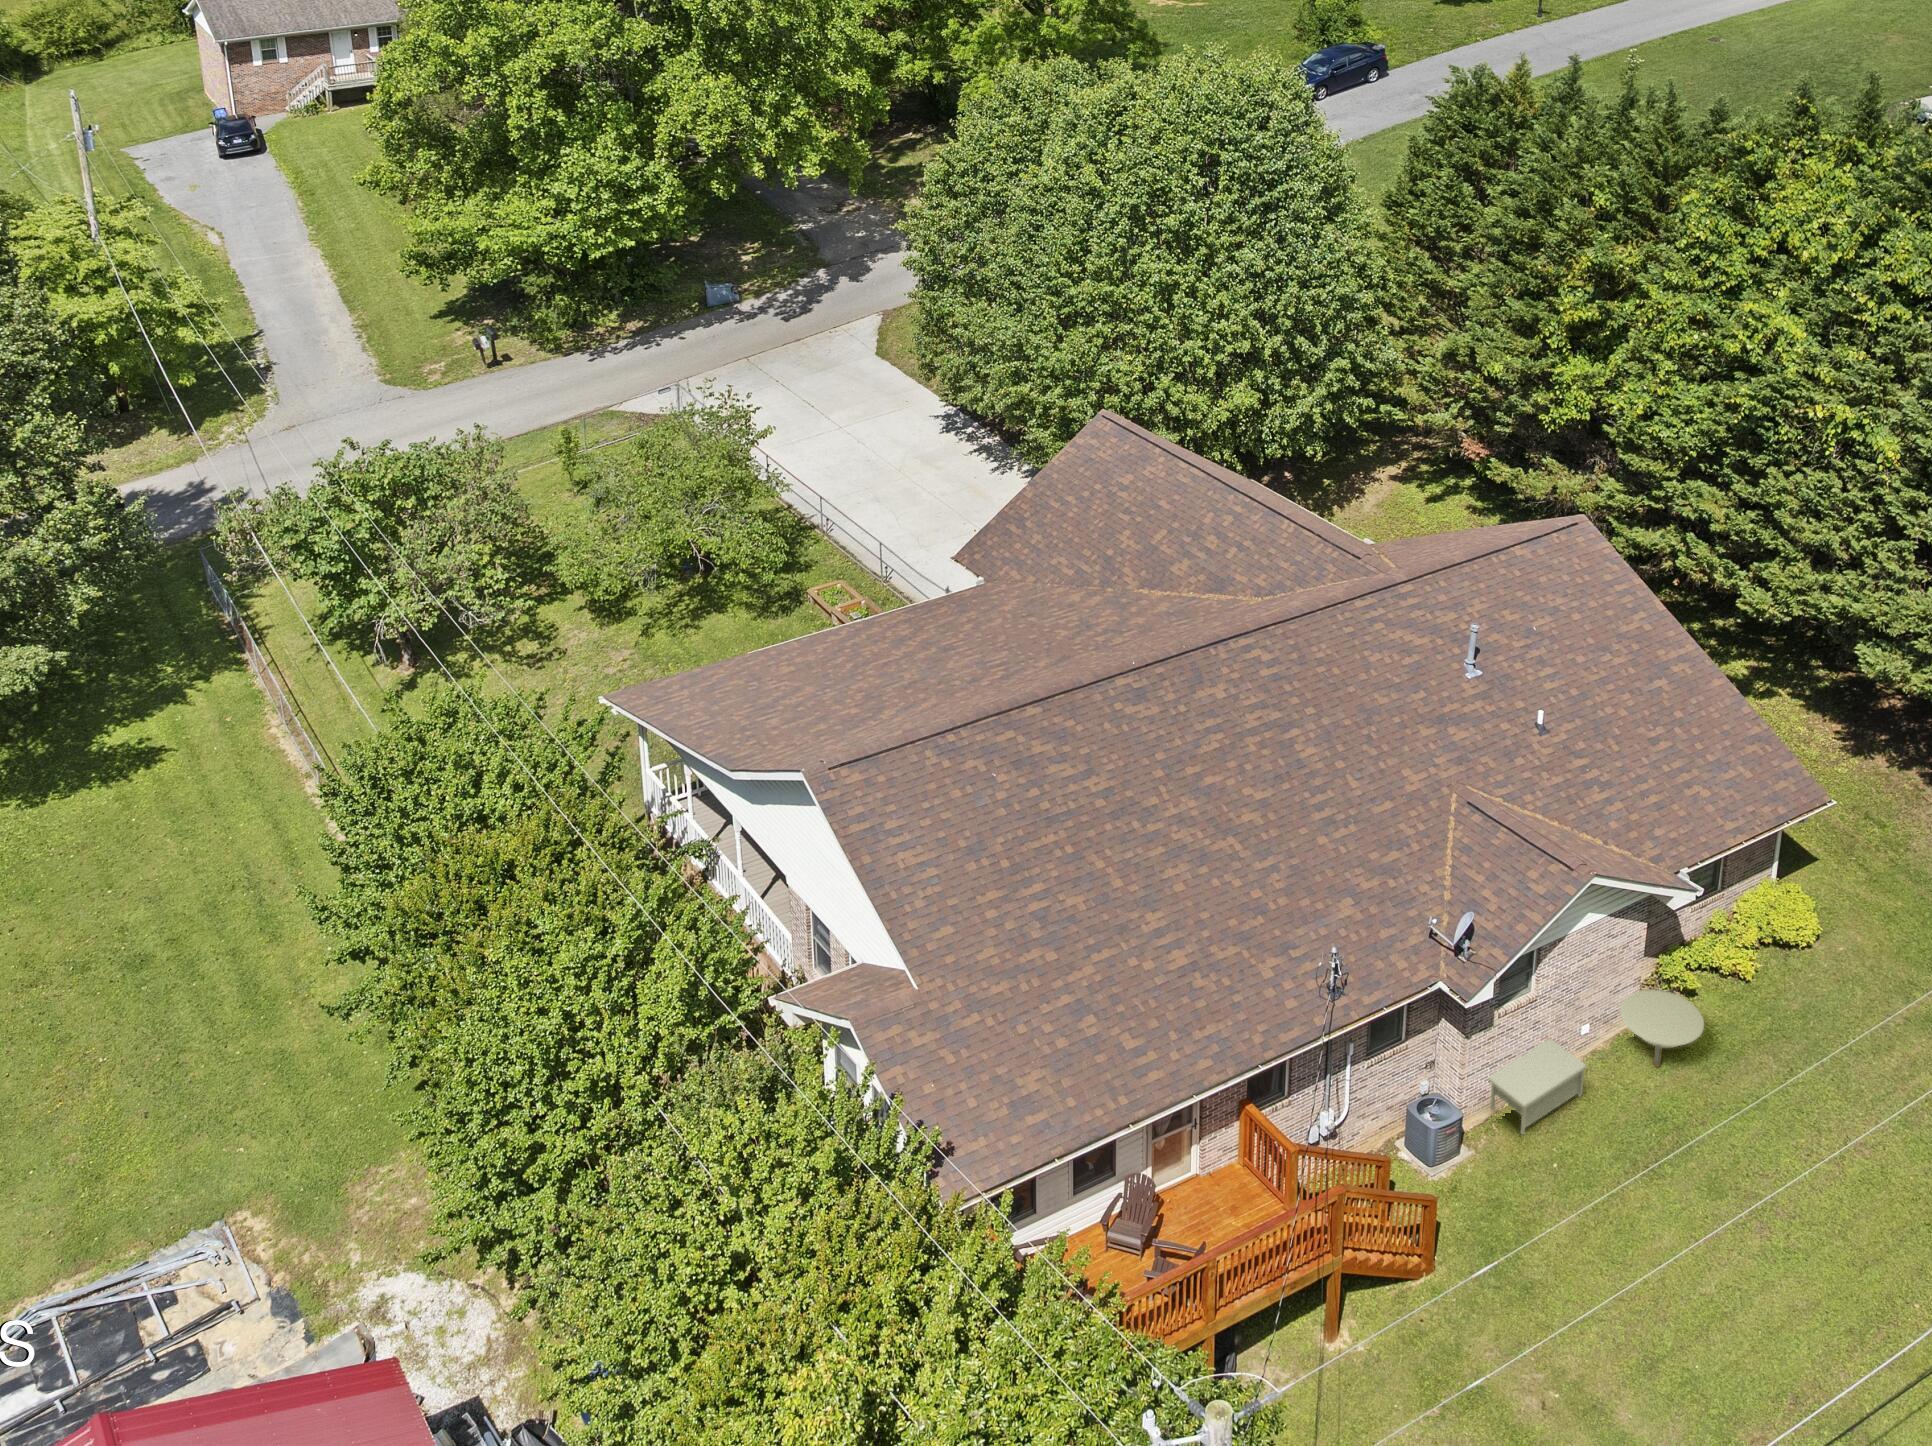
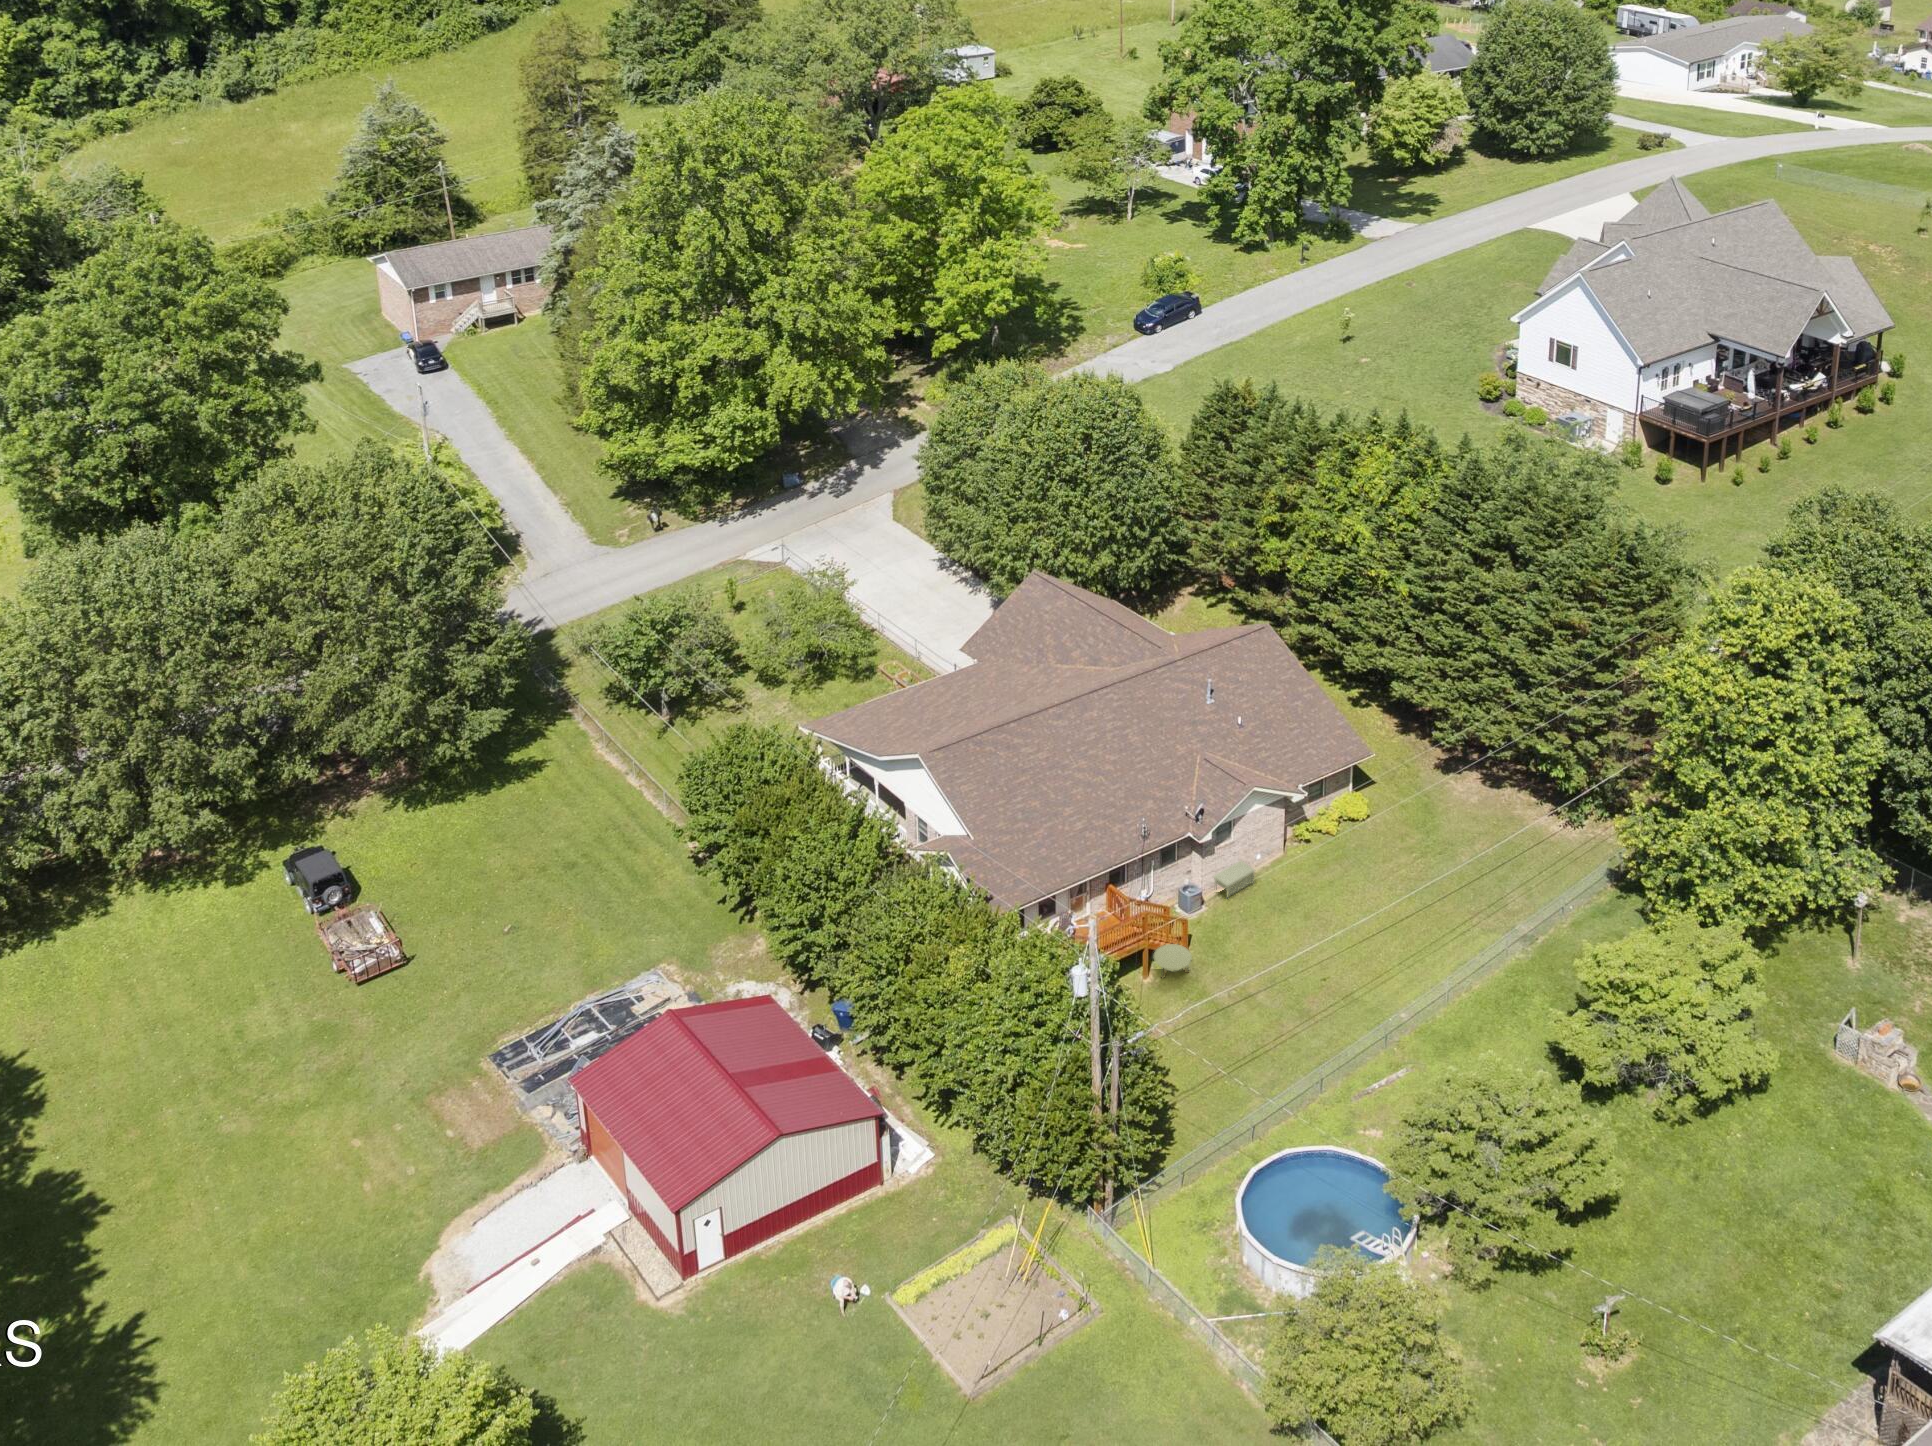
round table: present [1620,990,1704,1068] -> present [1153,944,1192,978]

